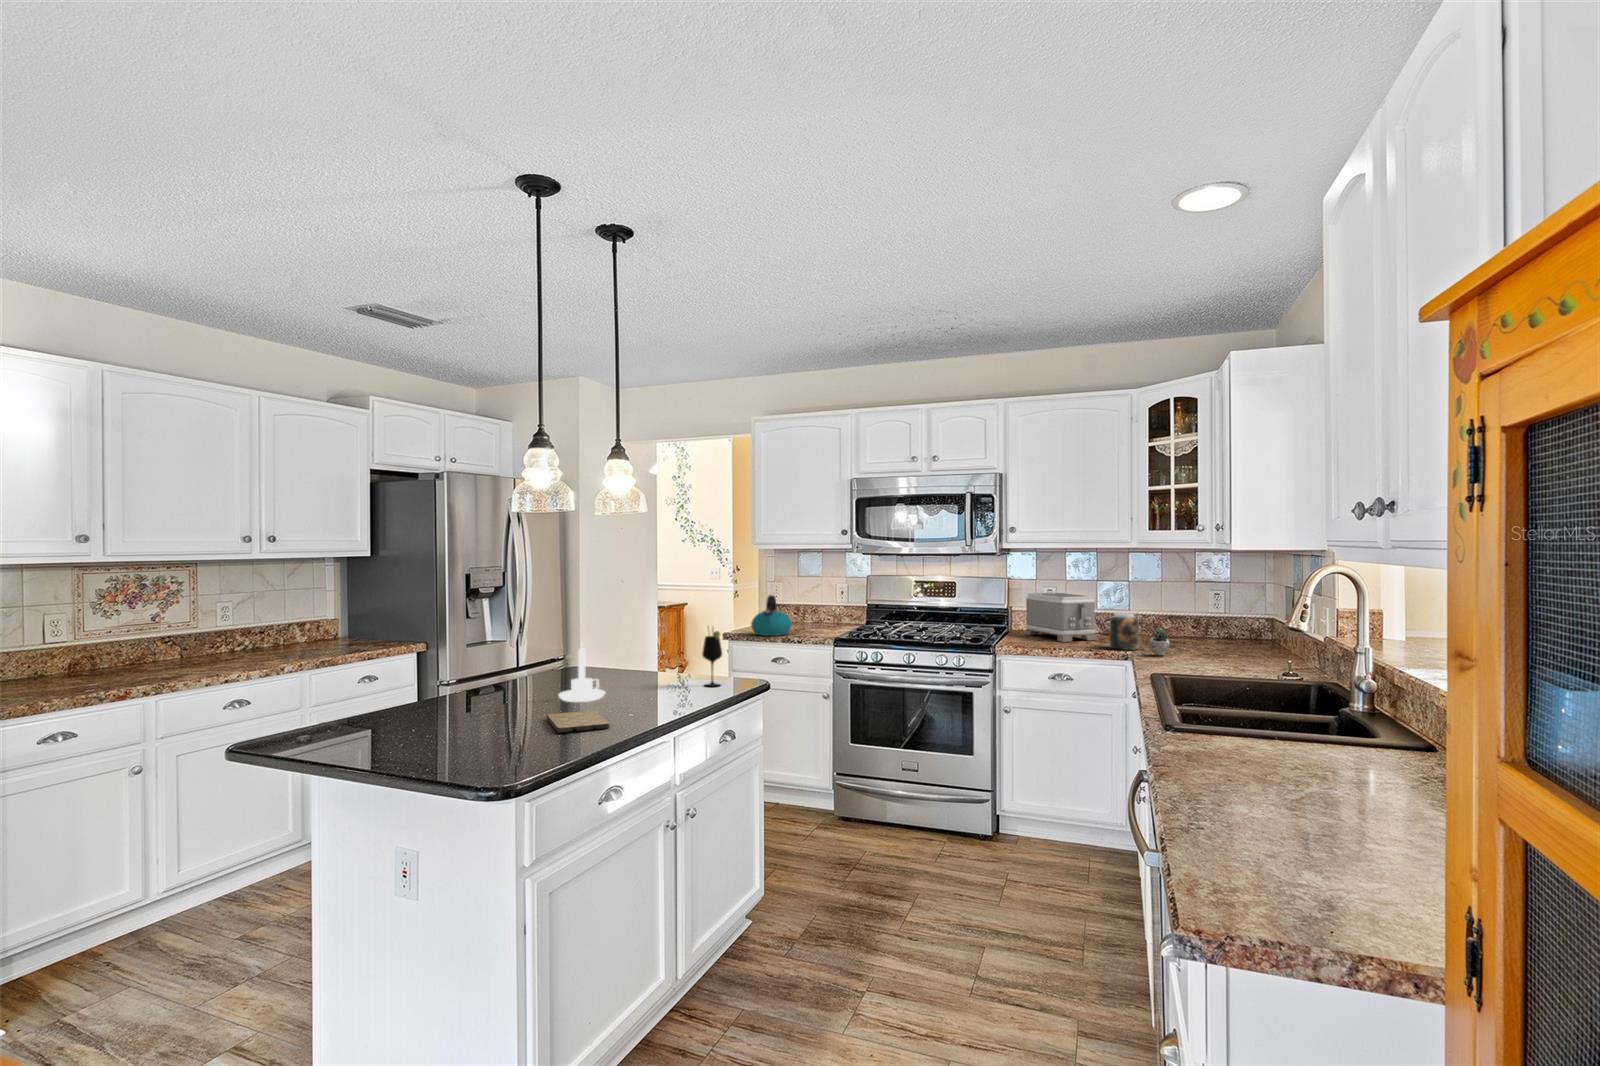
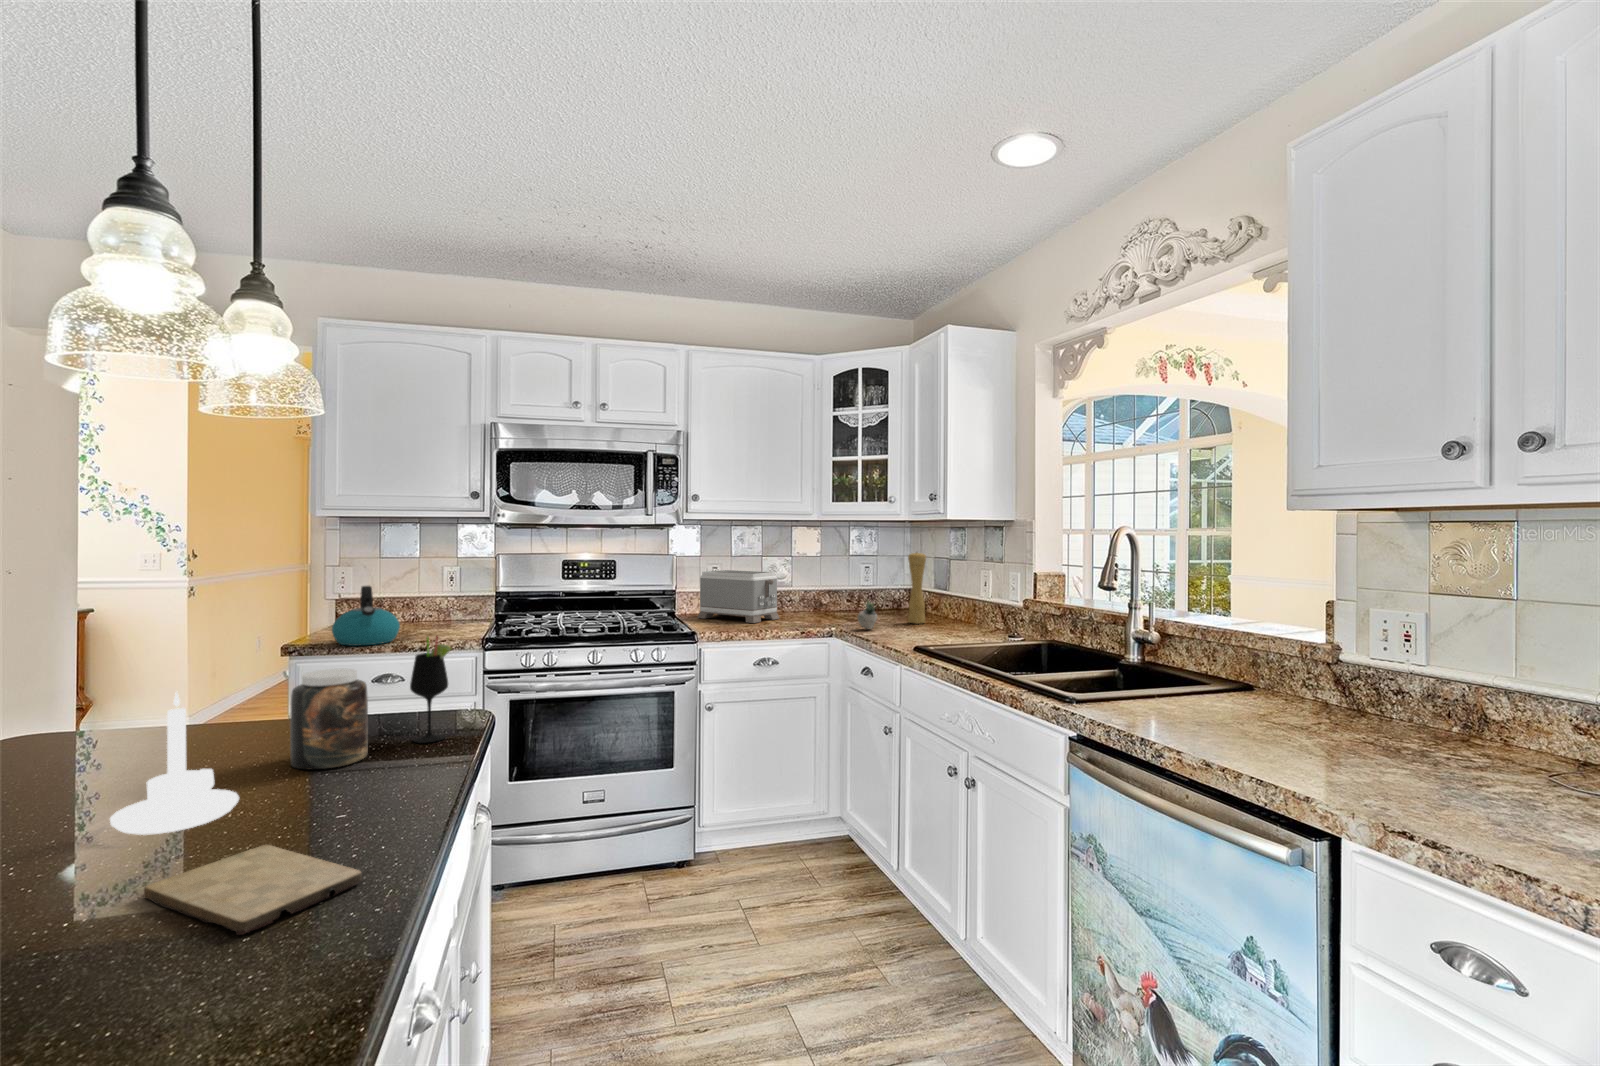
pepper mill: none [1219,580,1240,655] -> present [908,552,926,624]
jar: present [1110,613,1139,650] -> present [290,669,368,769]

